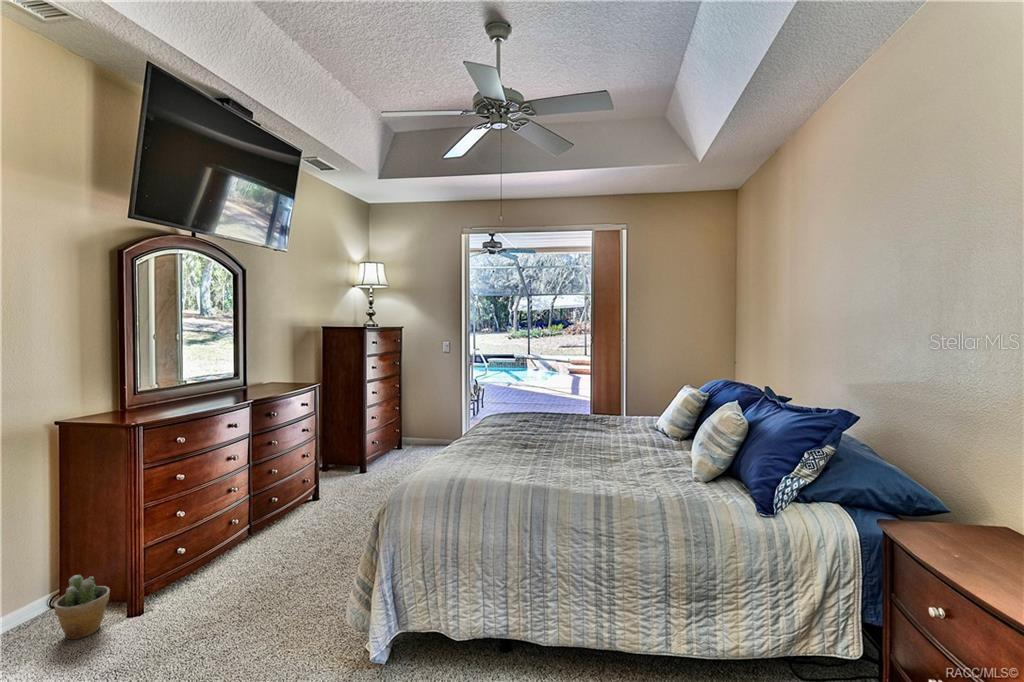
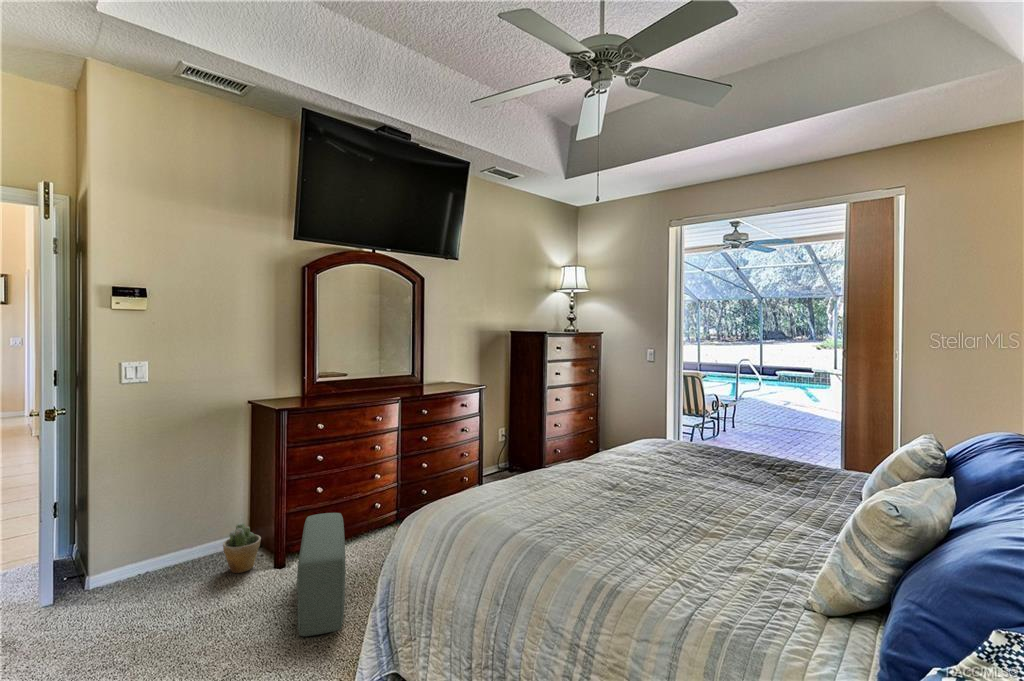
pouf: none [184,531,292,656] -> present [297,513,346,636]

